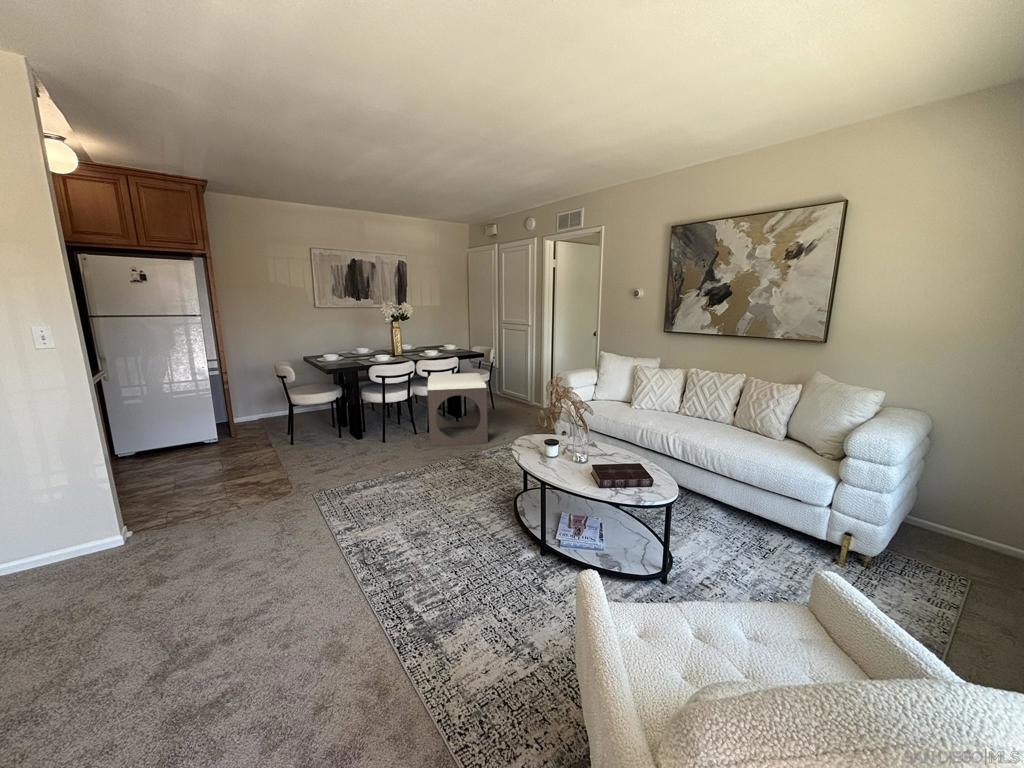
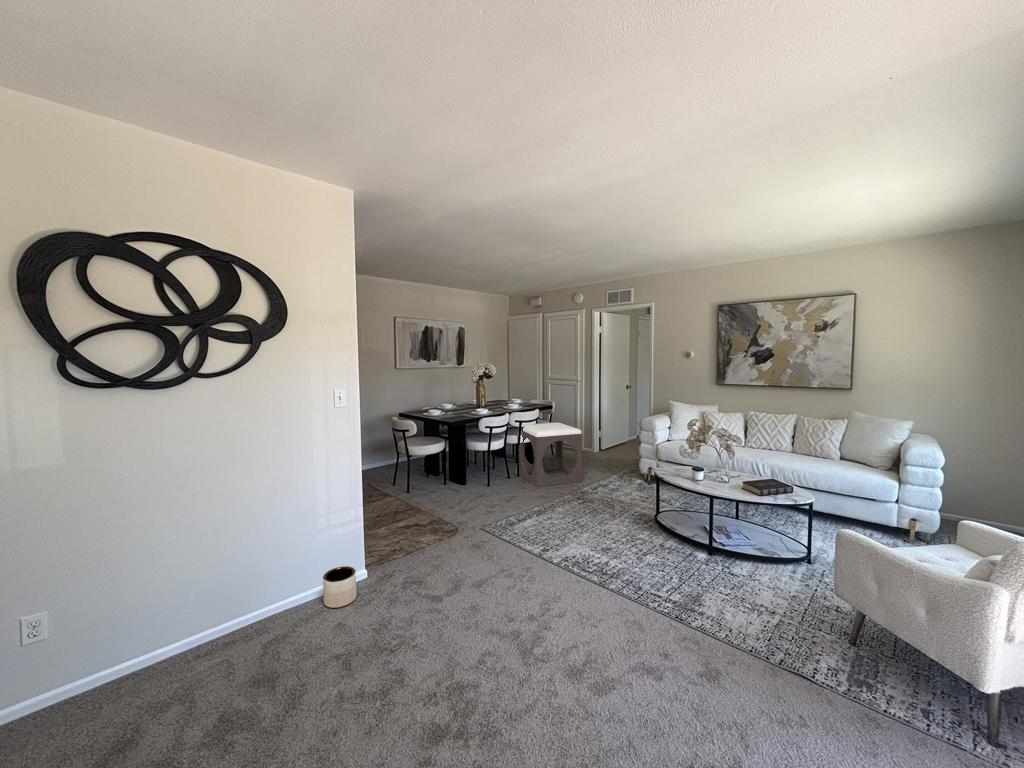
planter: none [18,537,77,585] -> present [323,566,357,608]

